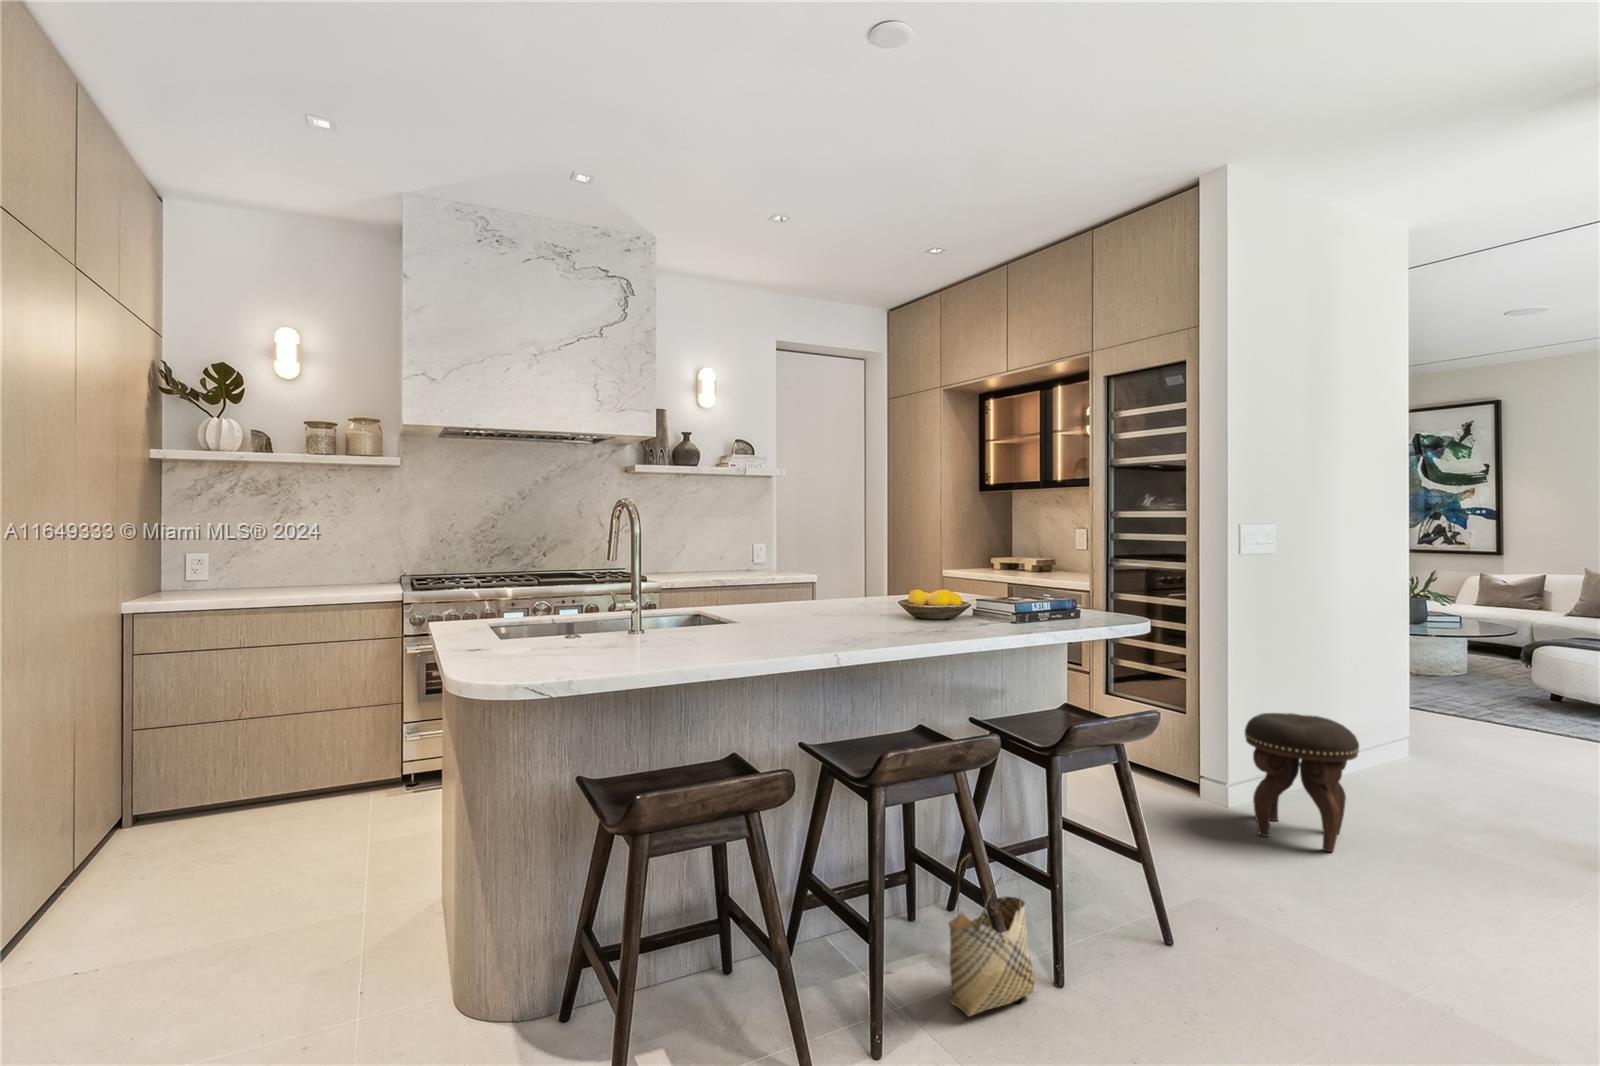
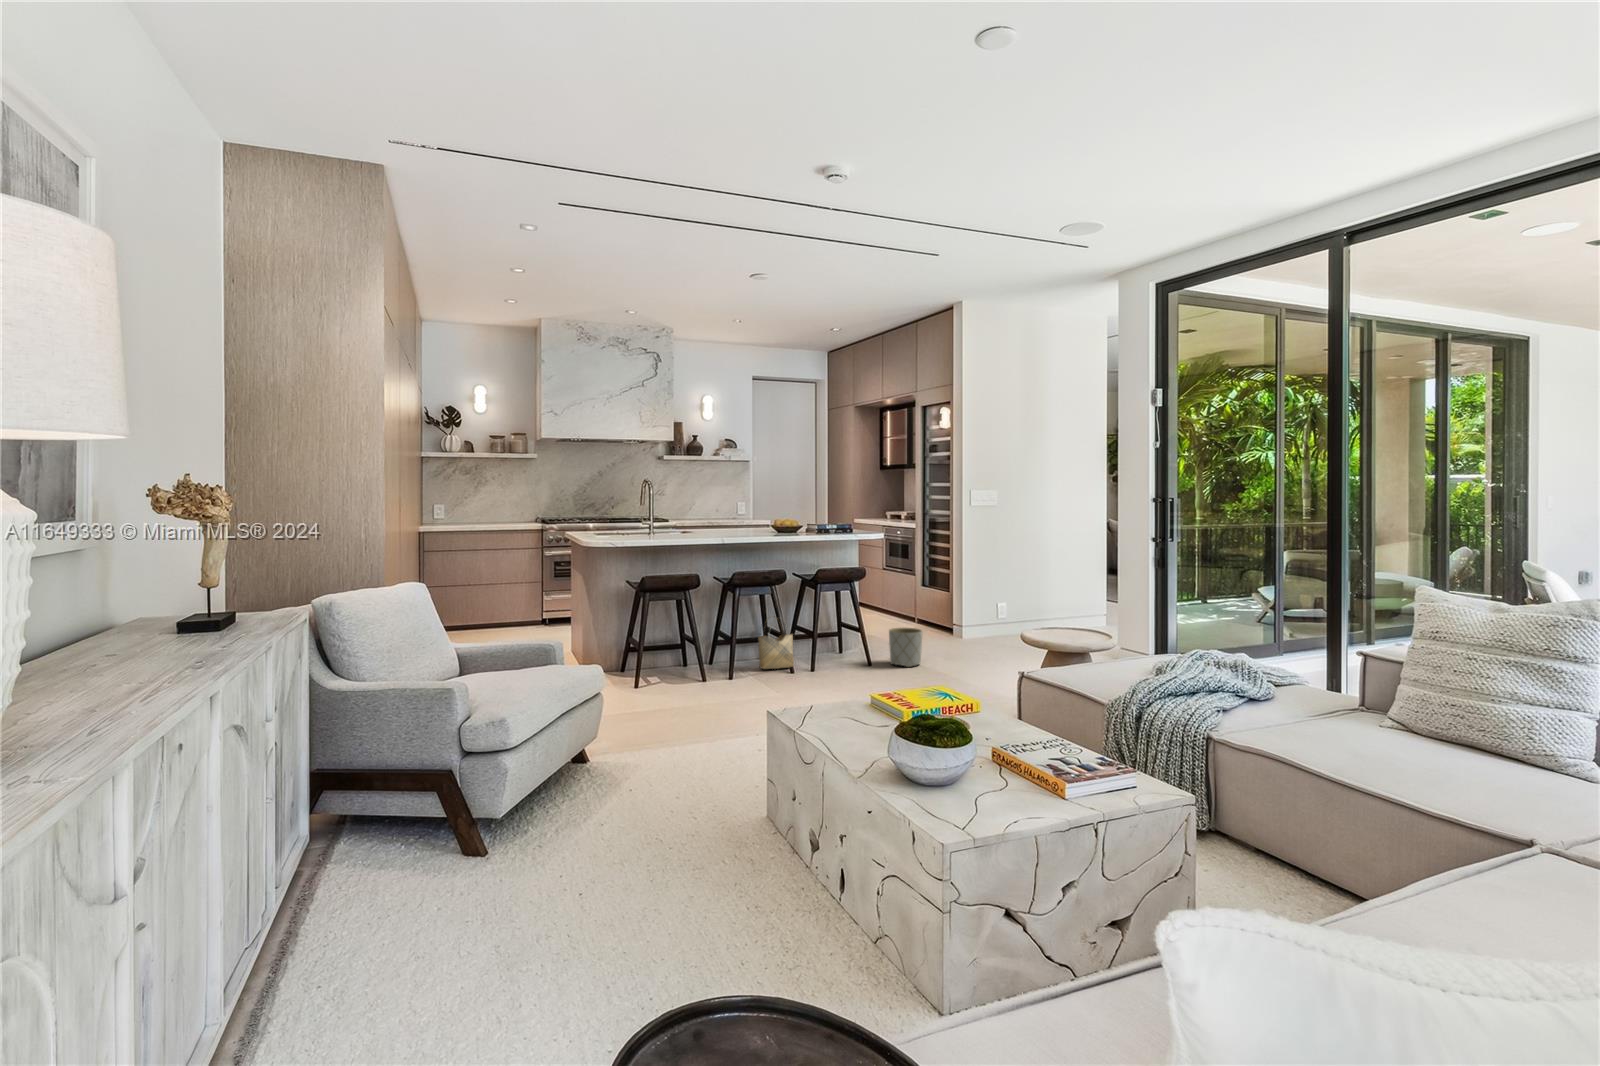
footstool: present [1245,713,1359,852] -> none [955,585,1004,648]
planter: none [1232,853,1327,974] -> present [889,628,923,667]

